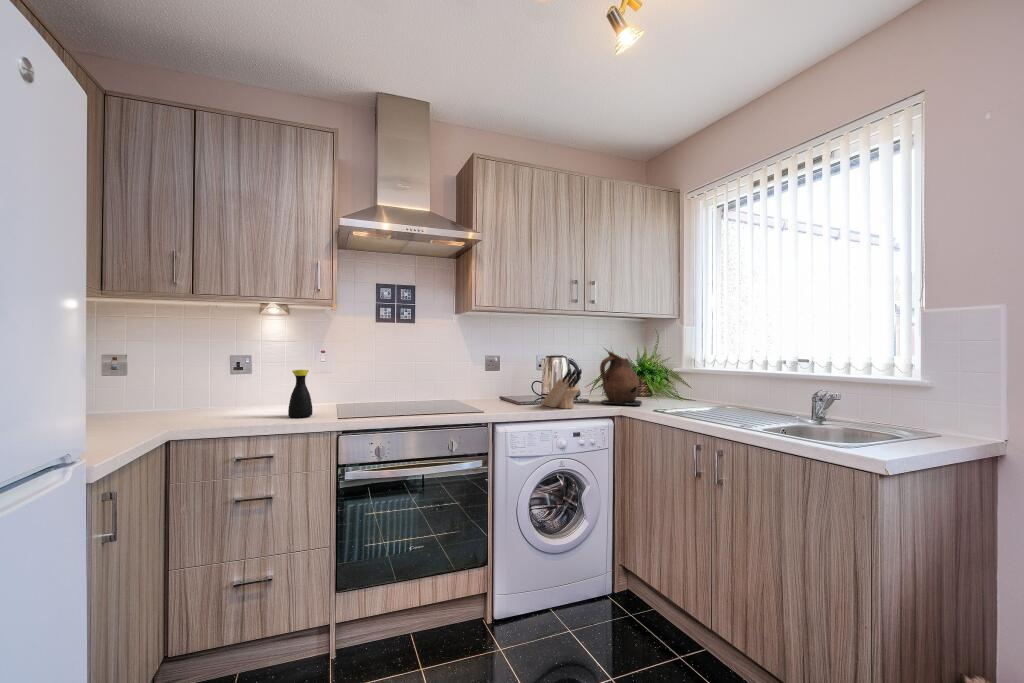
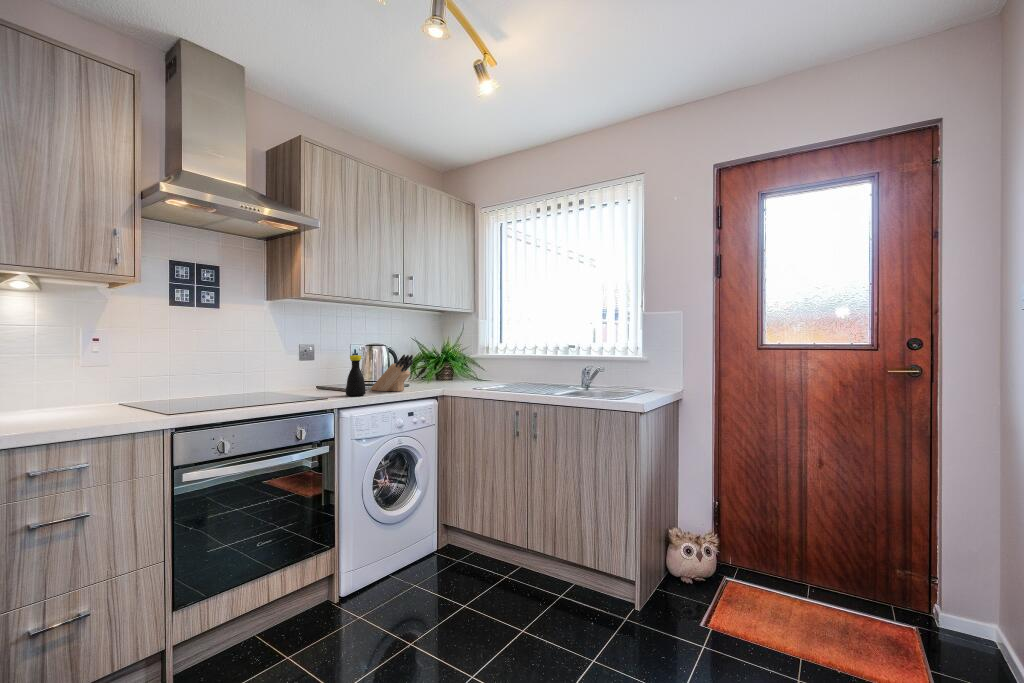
ceramic pitcher: present [600,352,642,405] -> none [418,340,457,386]
bottle: present [288,370,313,418] -> present [346,355,366,396]

